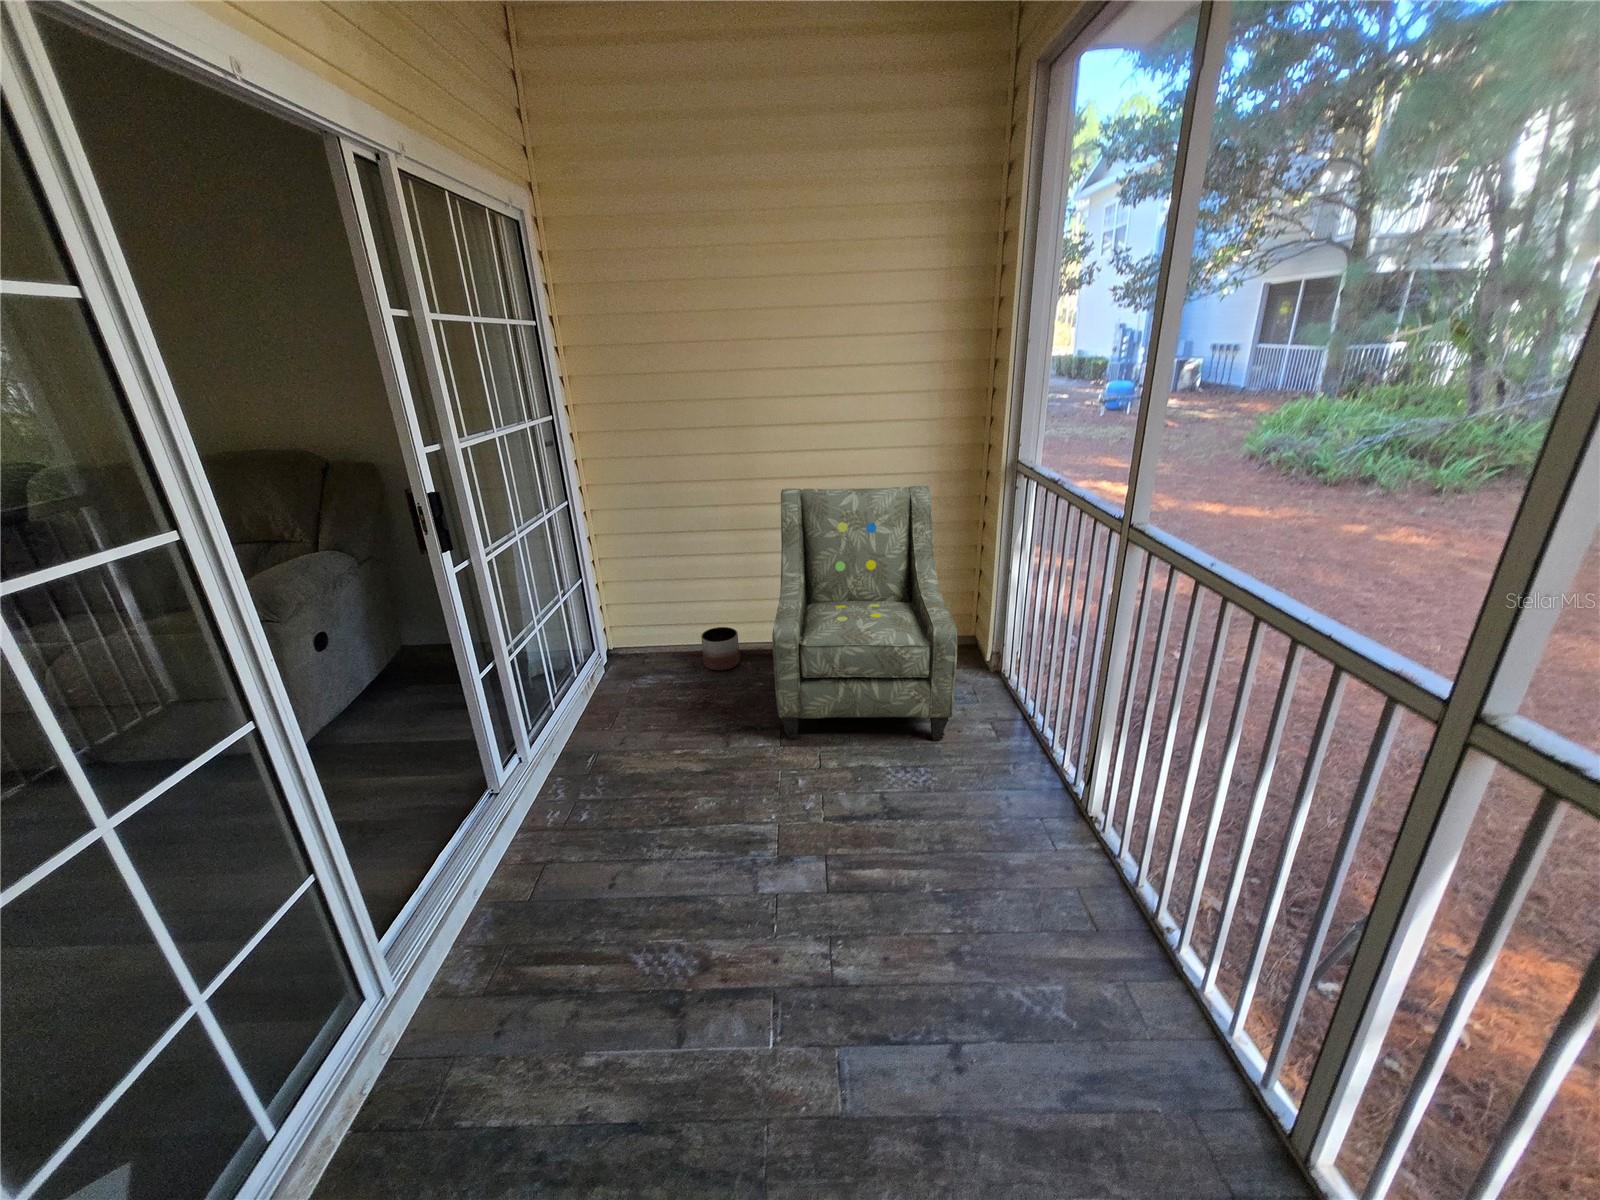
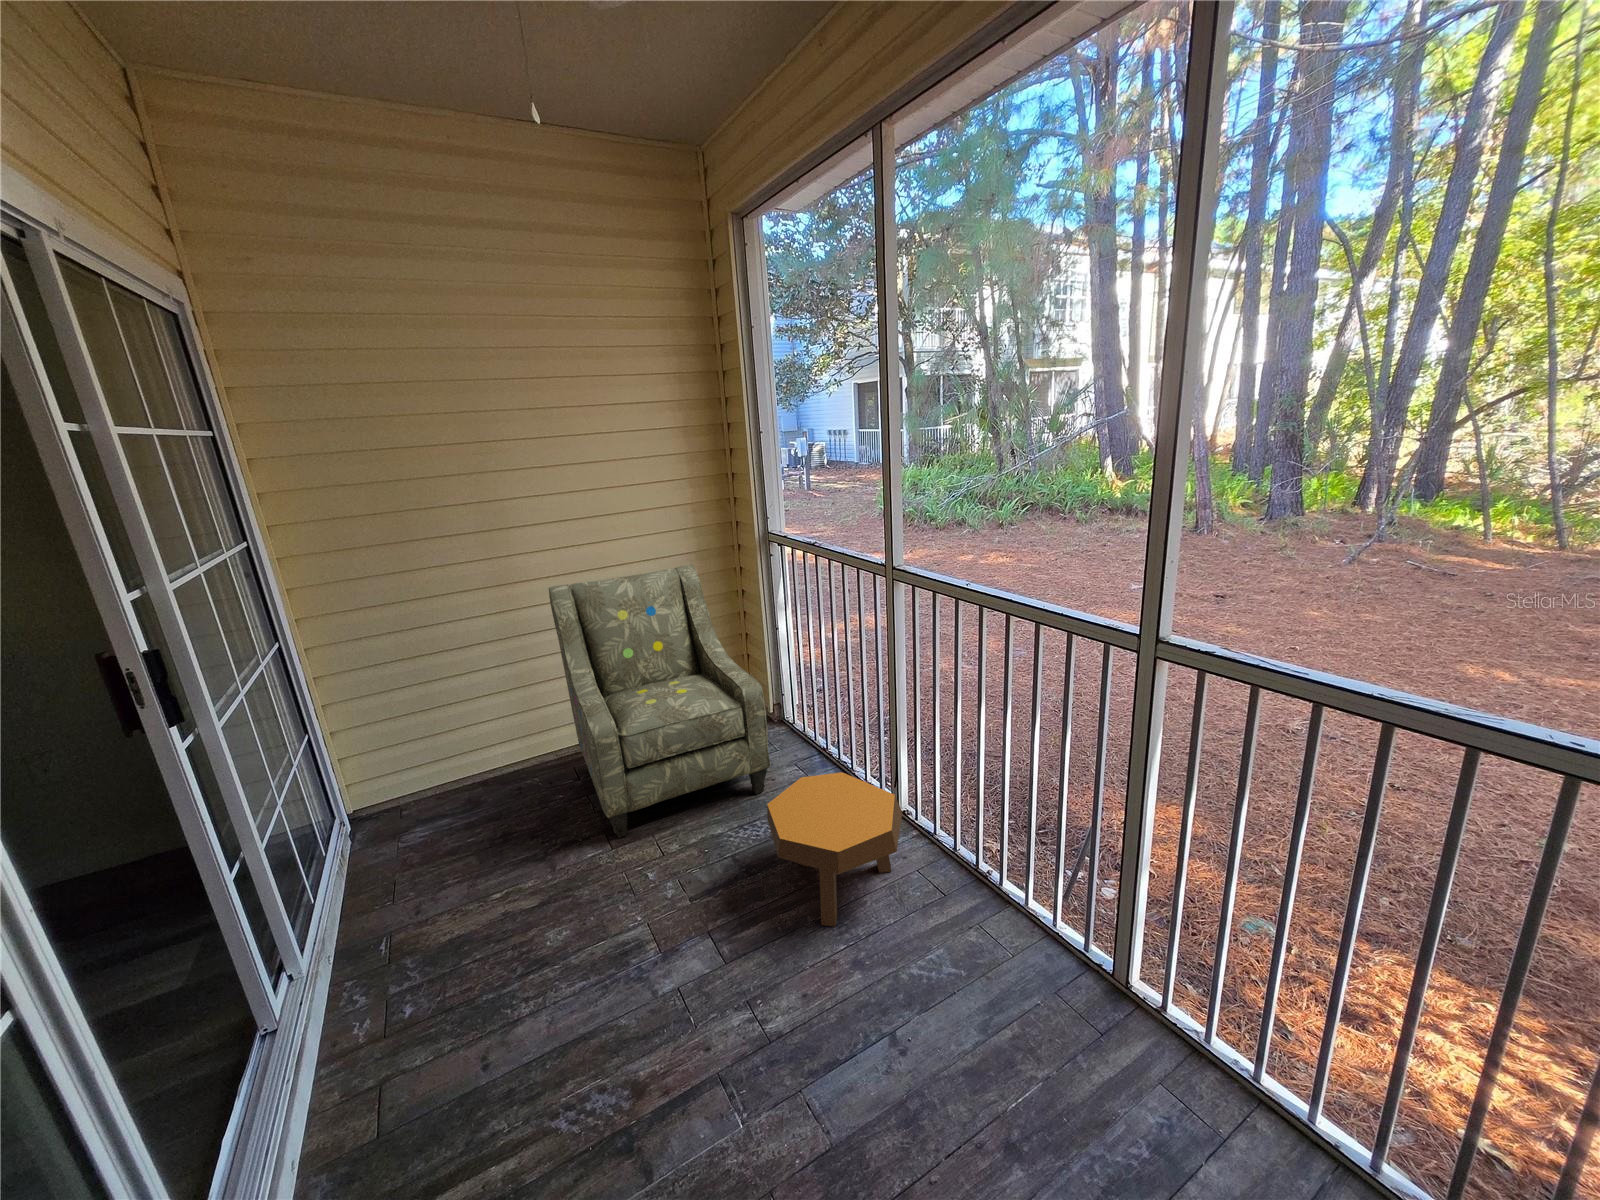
planter: present [701,627,740,670] -> none [475,745,525,797]
footstool: none [905,739,1070,906] -> present [767,772,902,927]

